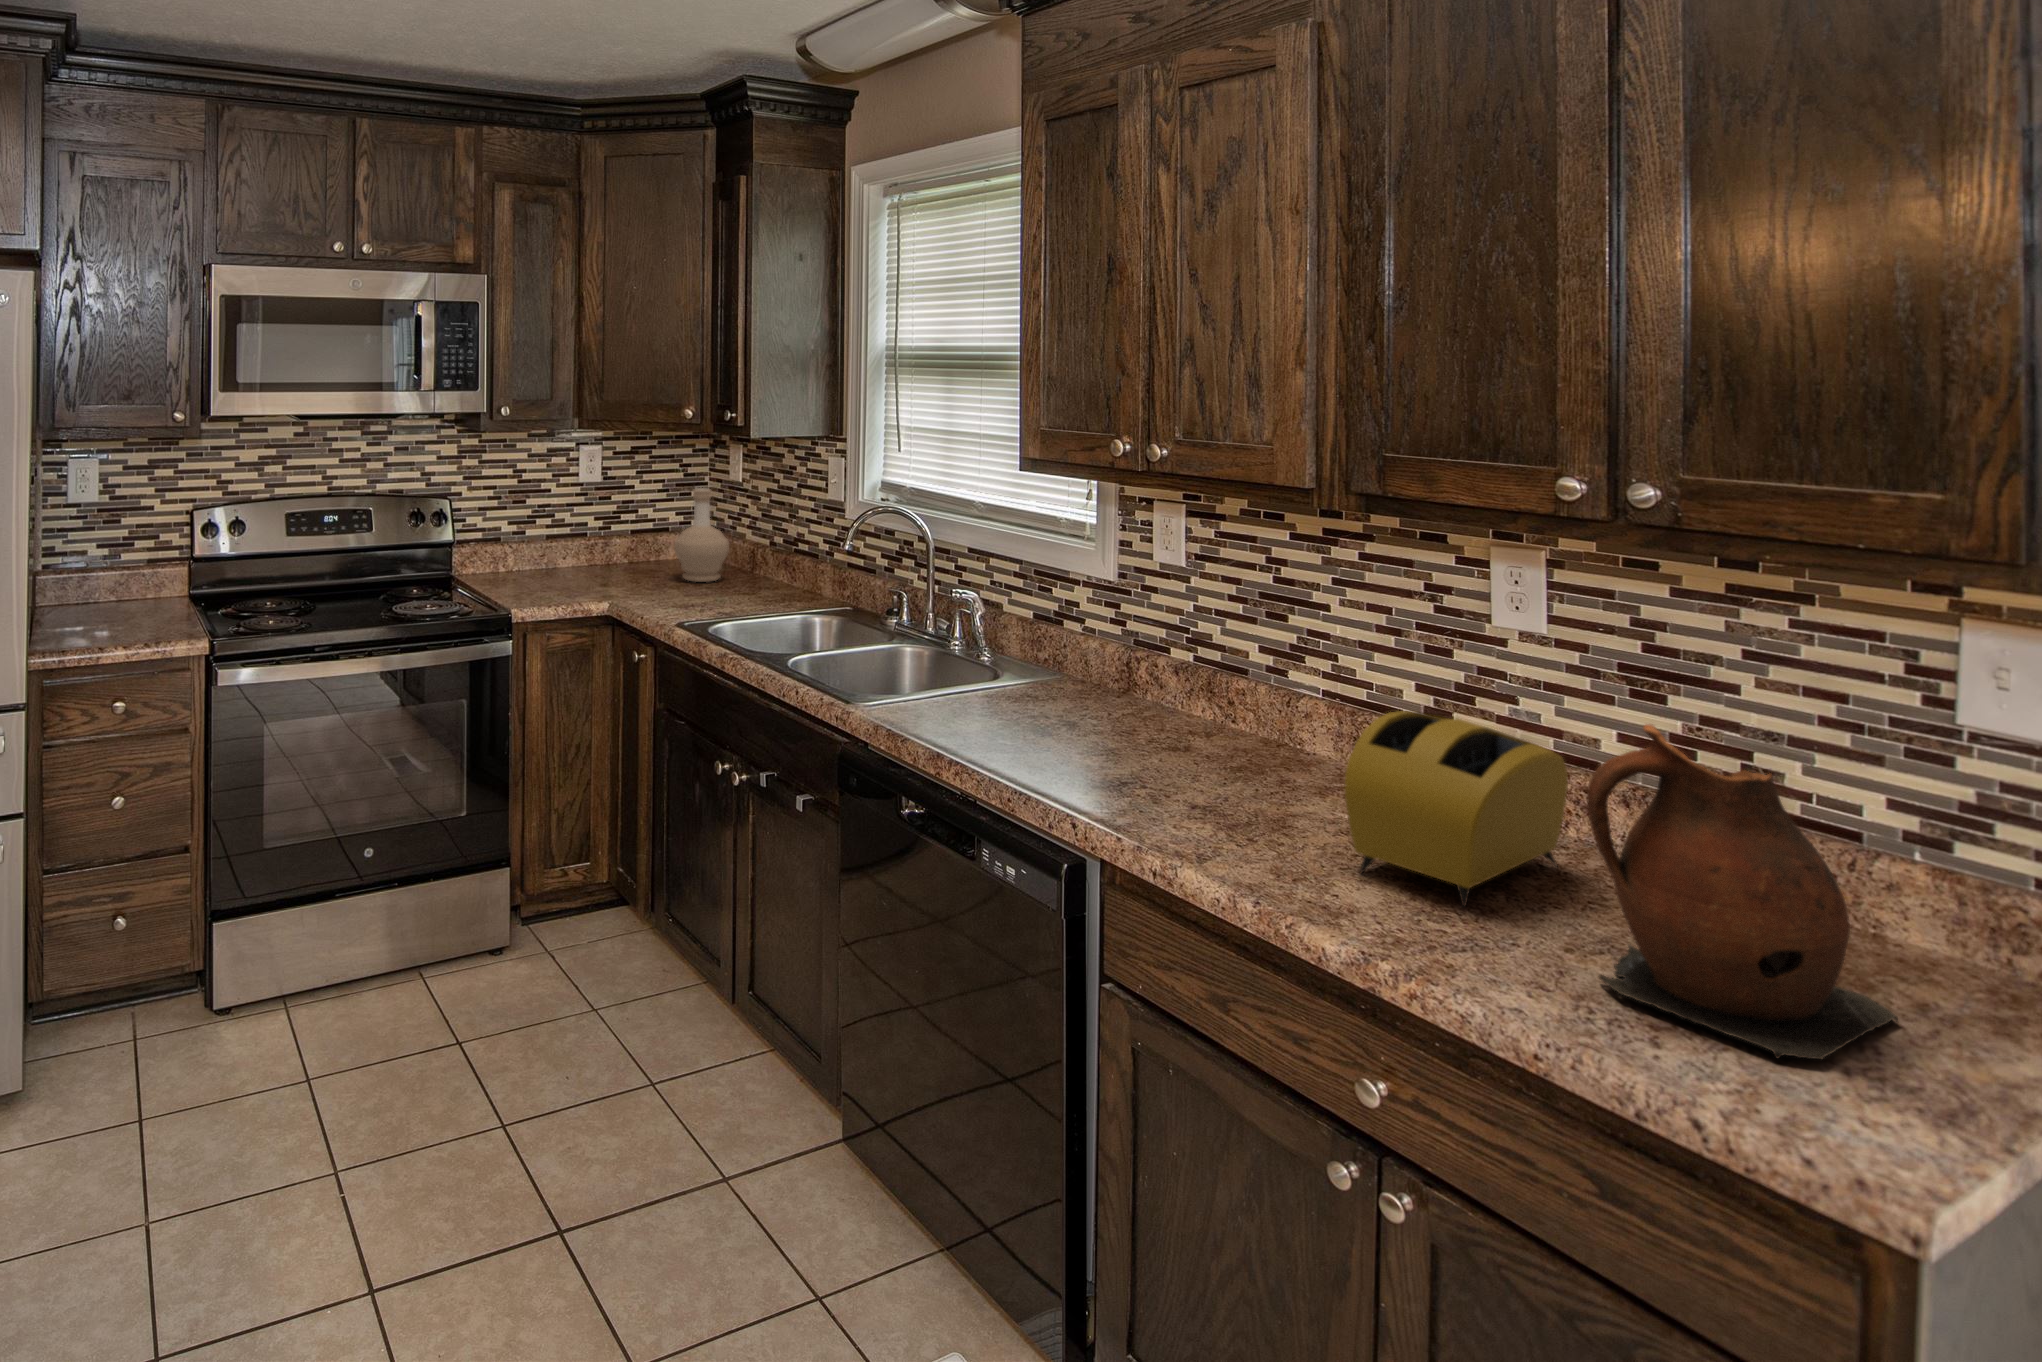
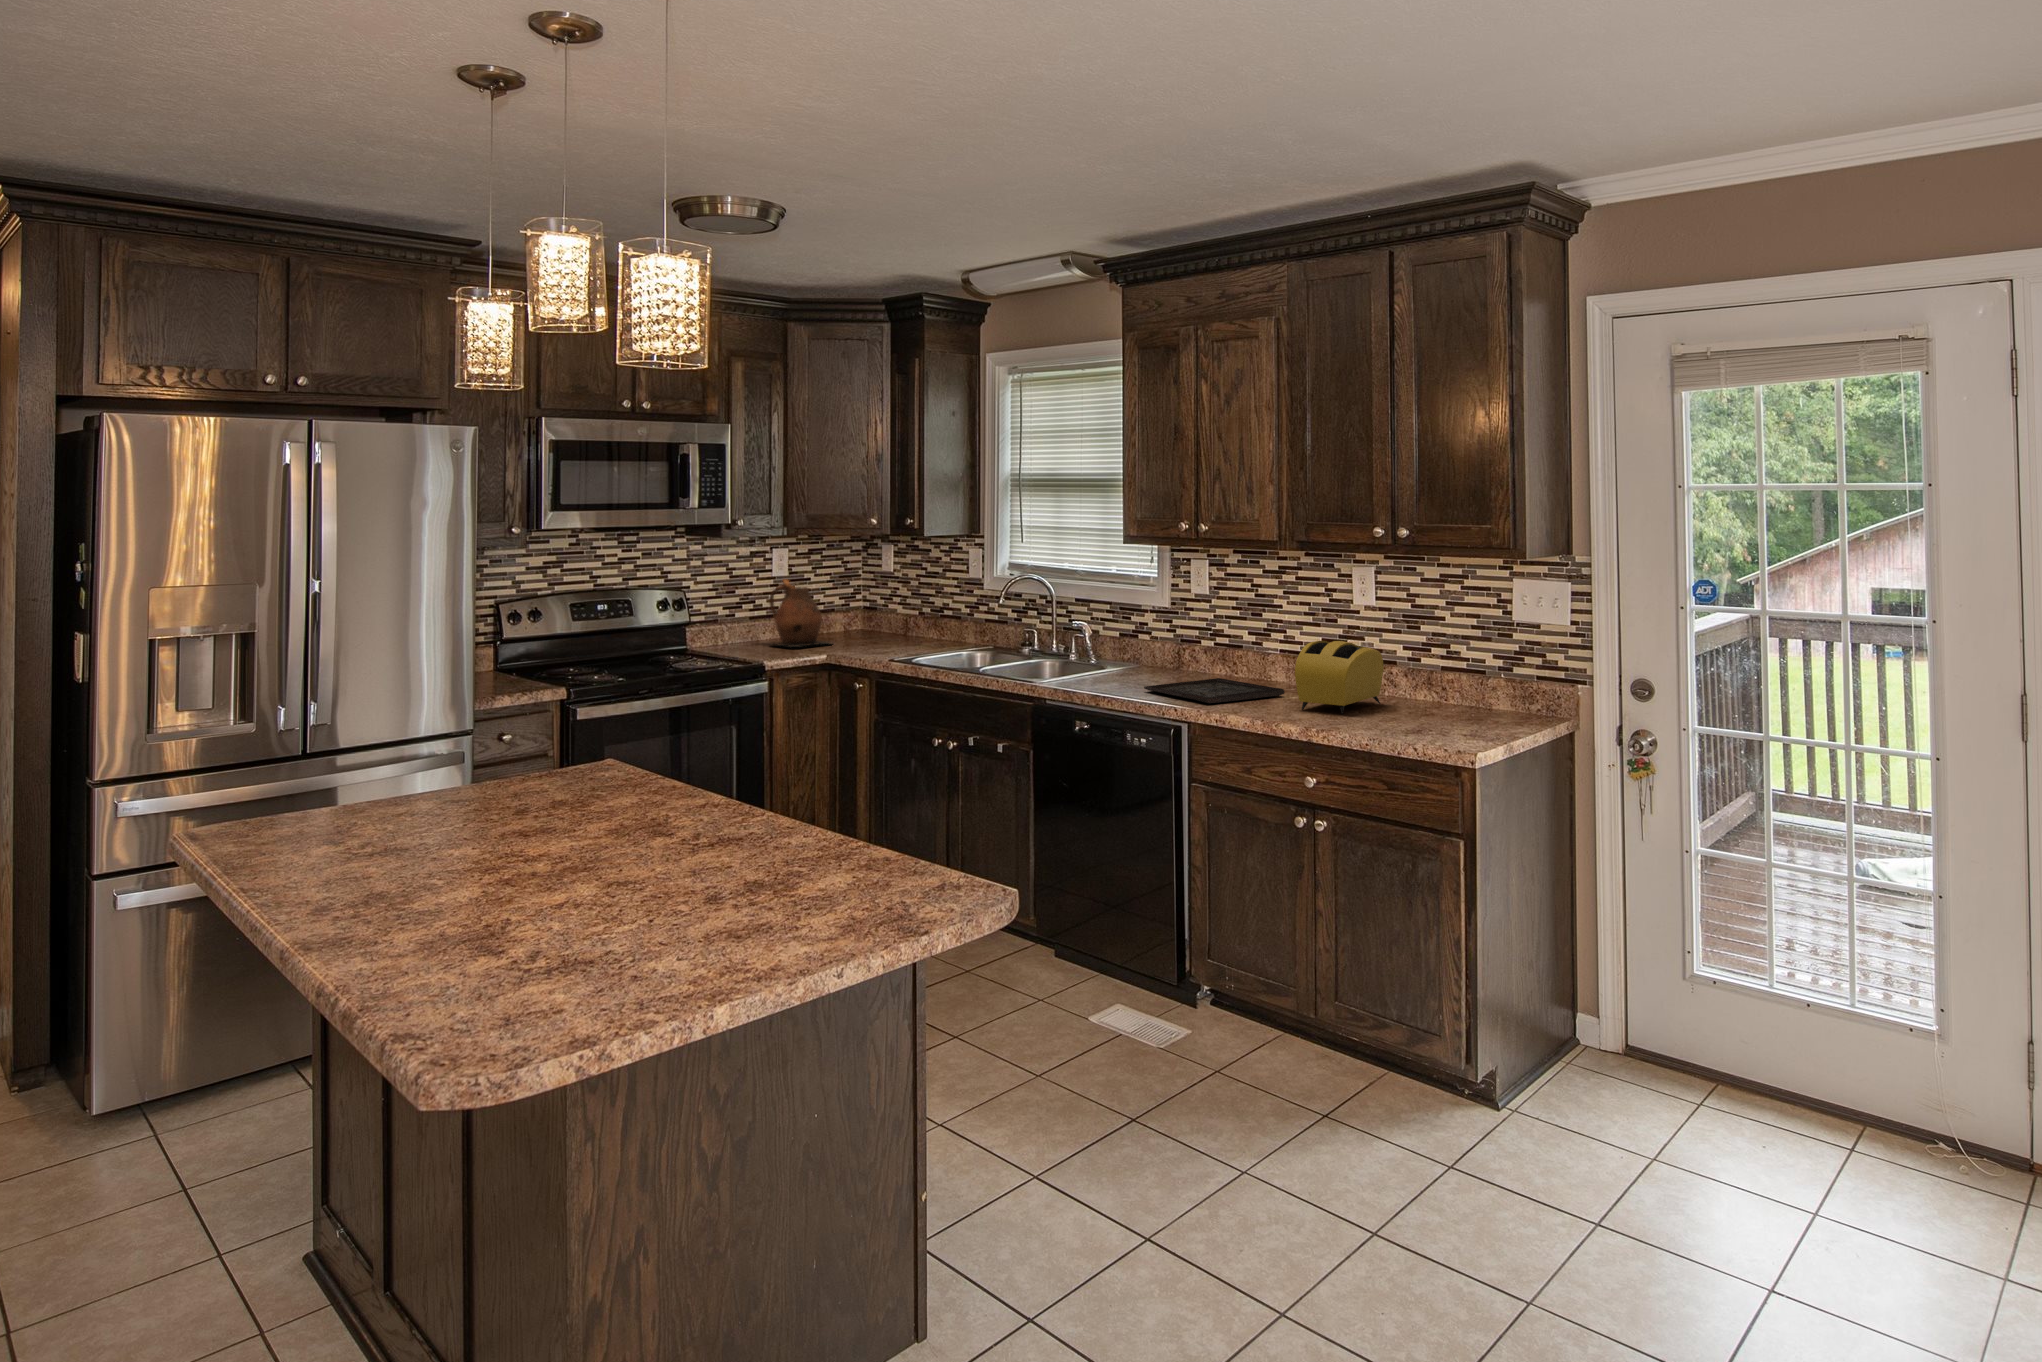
bottle: present [674,488,729,582] -> none [853,576,893,642]
ceramic pitcher: present [1587,724,1898,1059] -> present [769,579,828,647]
tray: none [1034,733,1324,818] -> present [1144,678,1285,704]

